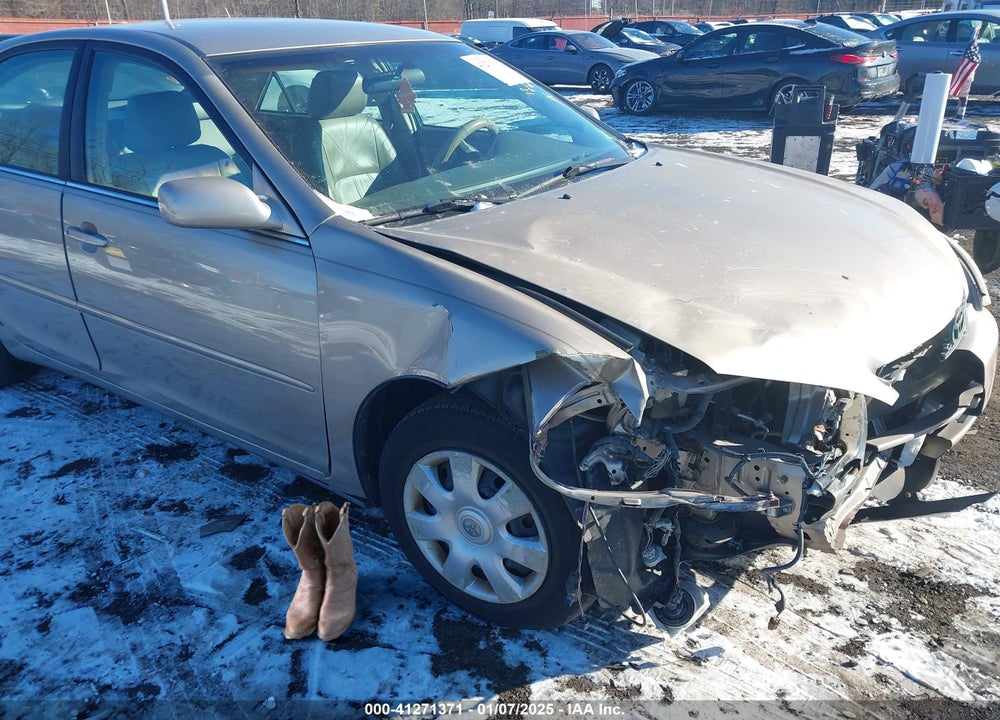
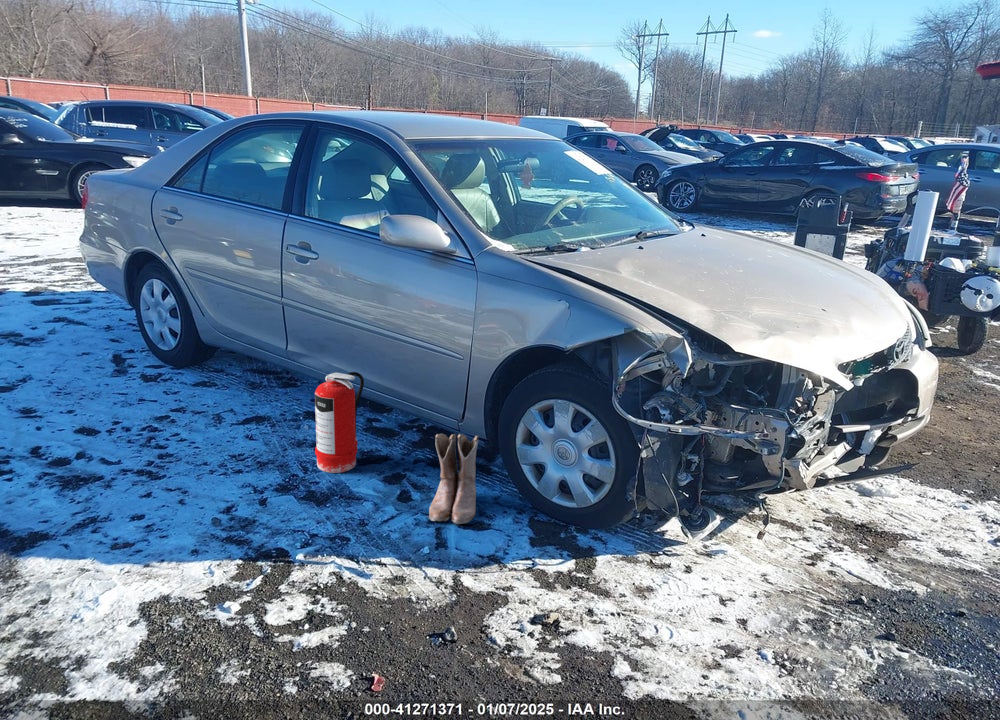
fire extinguisher: none [115,409,201,554] -> present [315,372,364,473]

